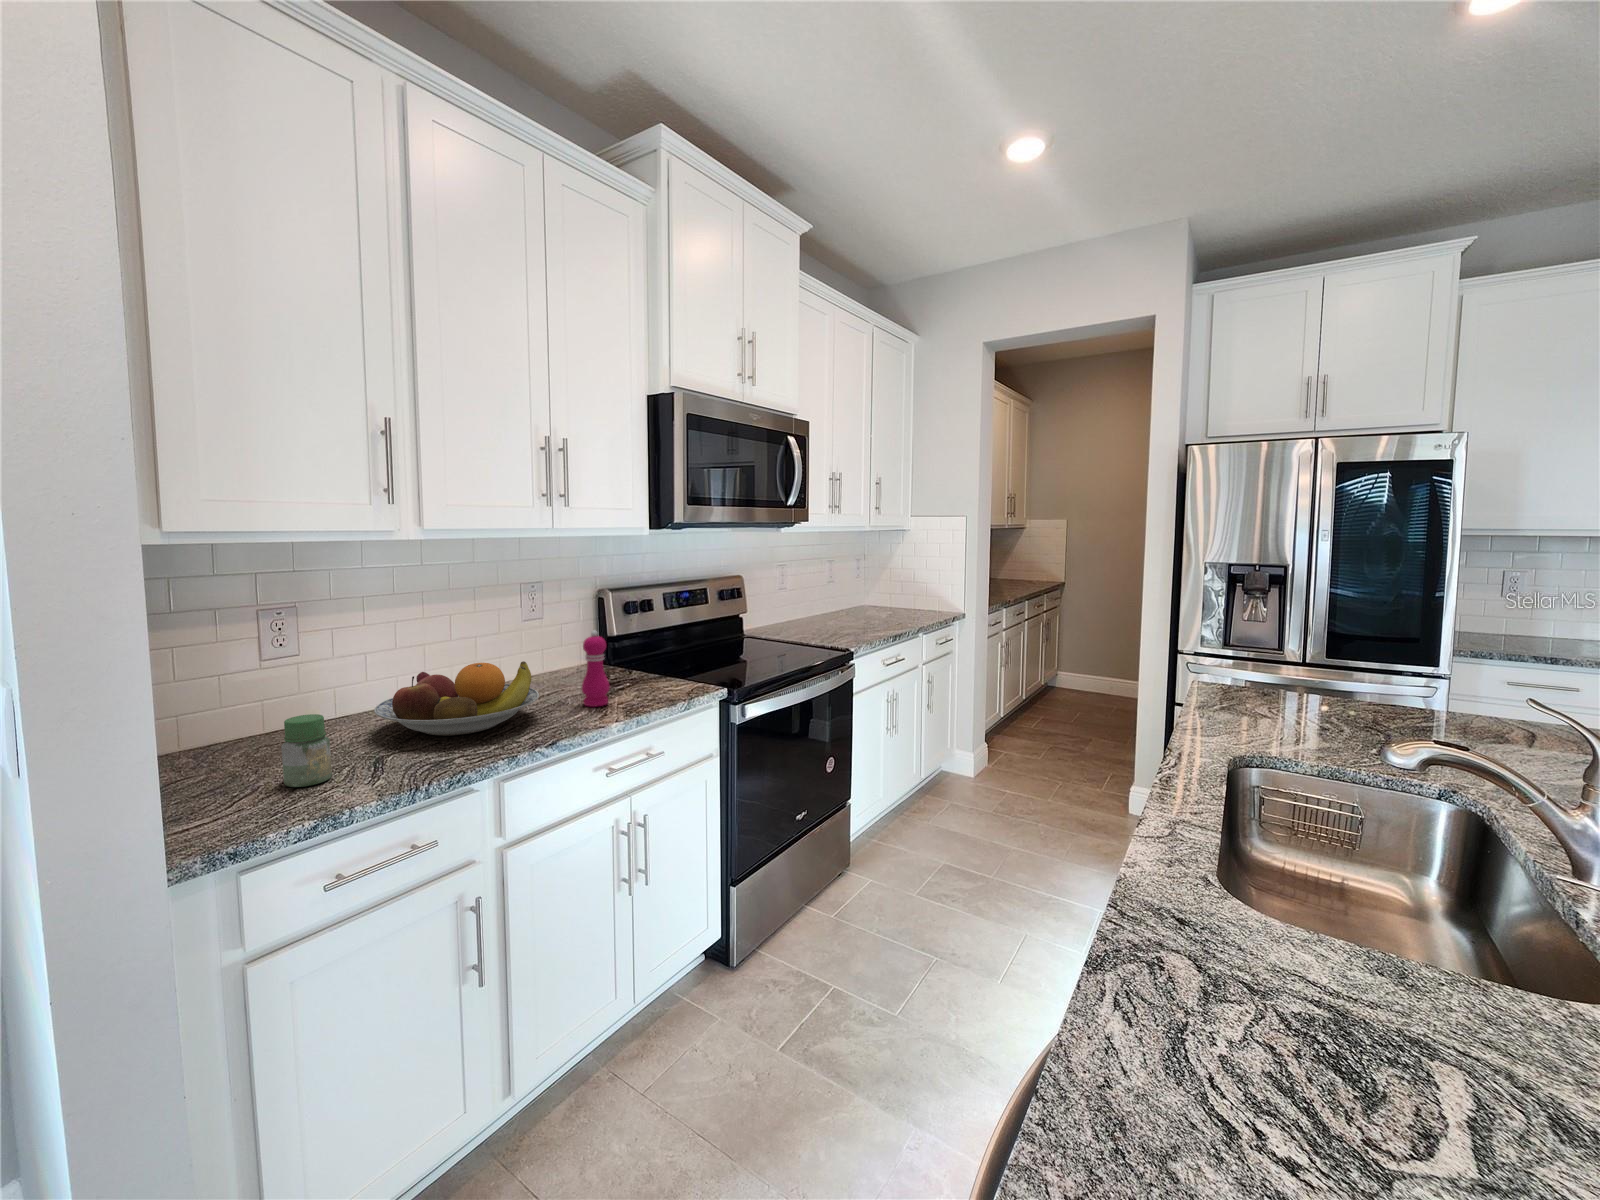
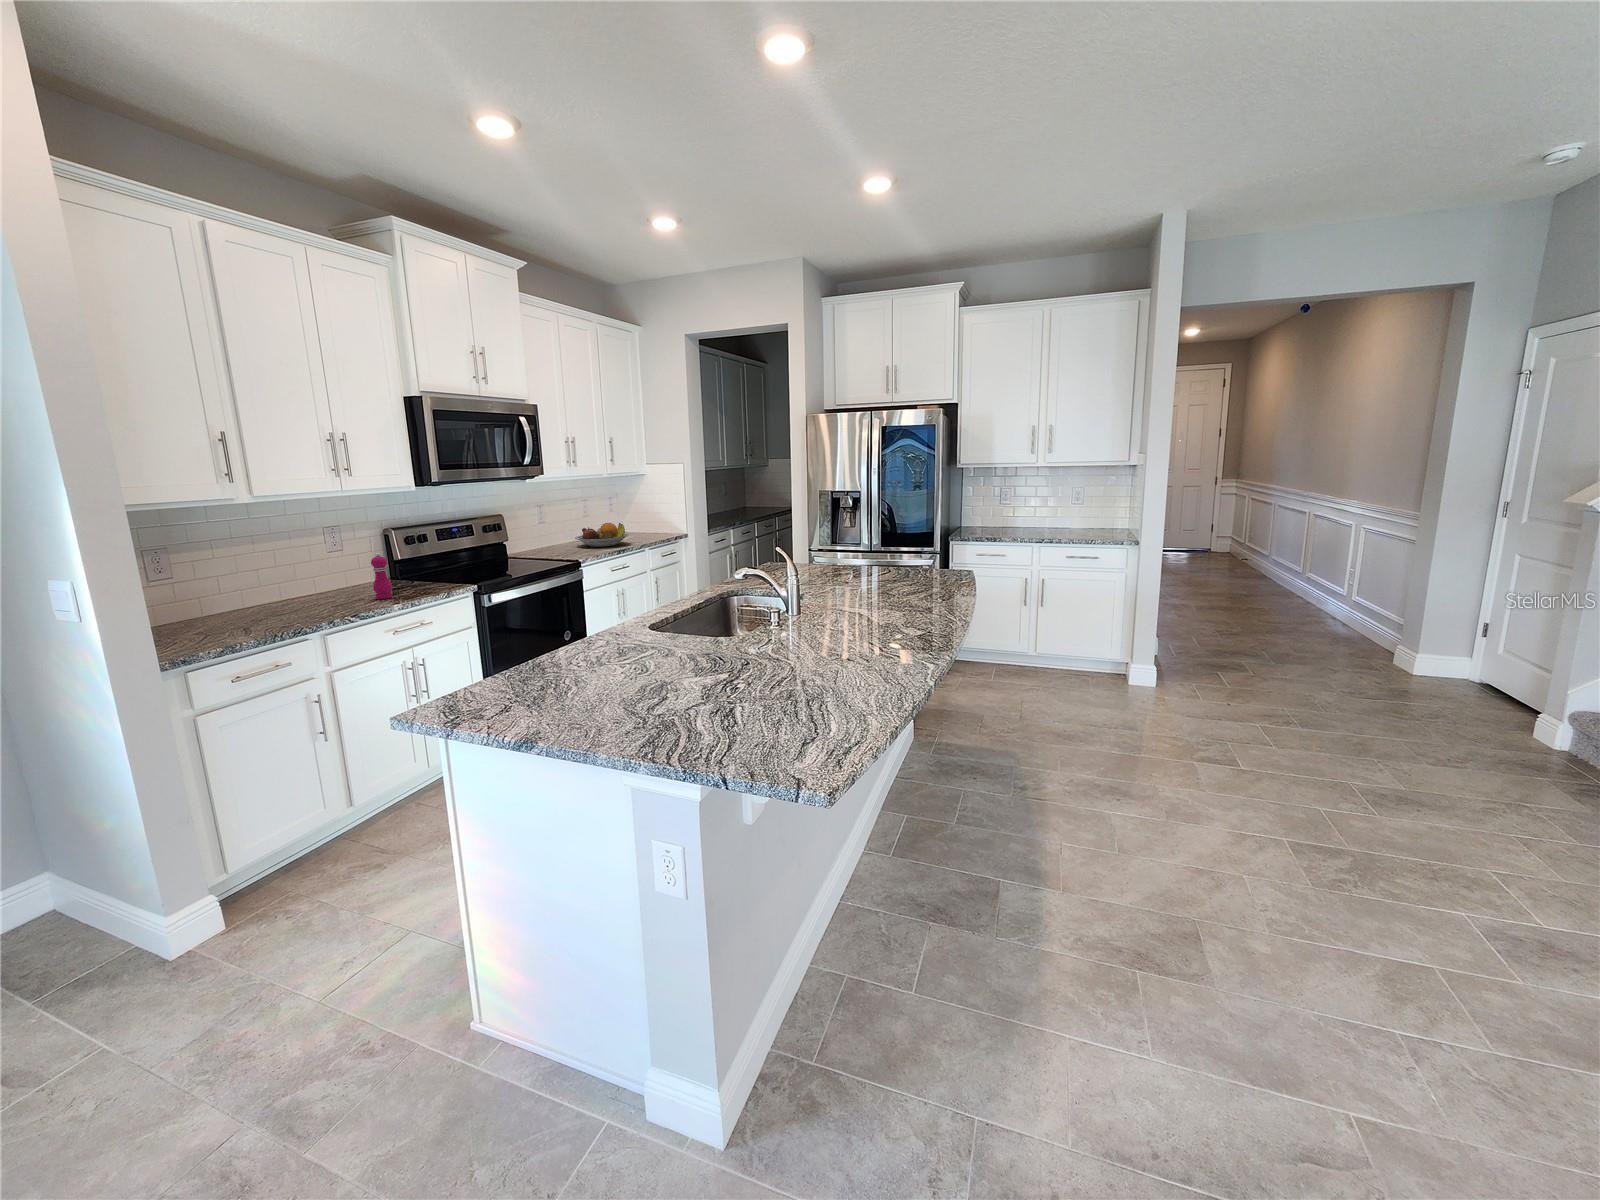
fruit bowl: present [374,661,539,735] -> present [575,523,629,547]
jar: present [281,714,332,787] -> none [193,601,224,638]

